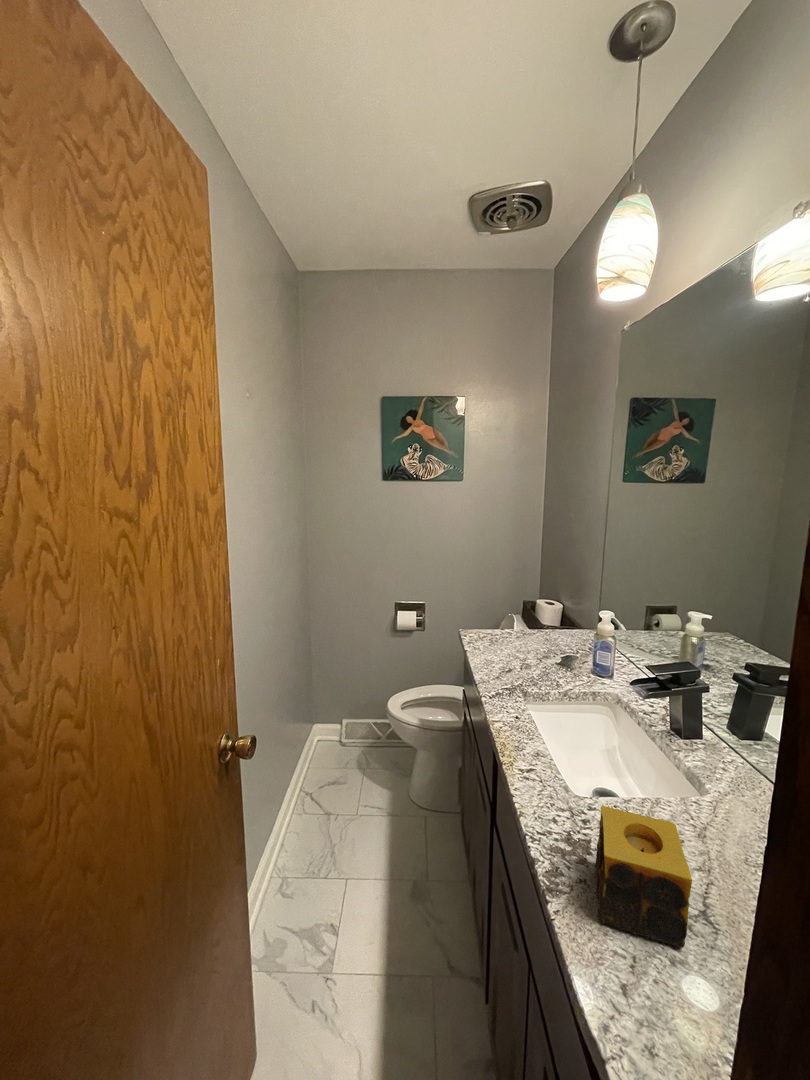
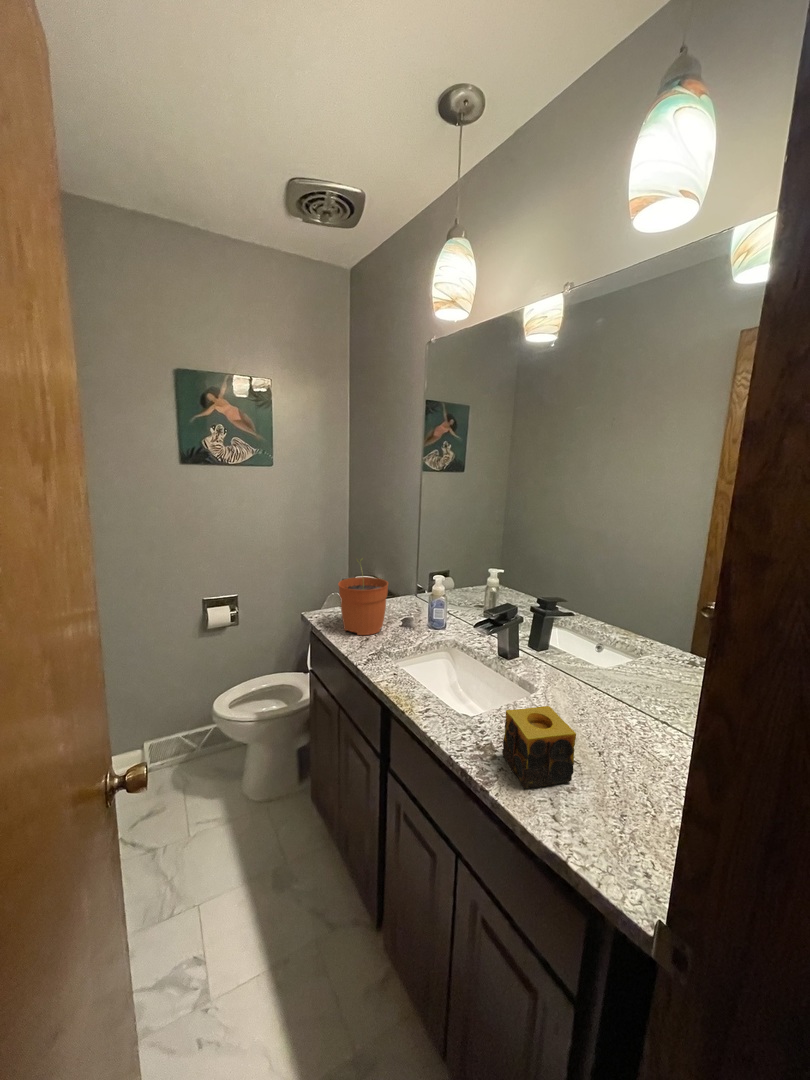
plant pot: none [486,580,543,667] -> present [338,577,388,635]

